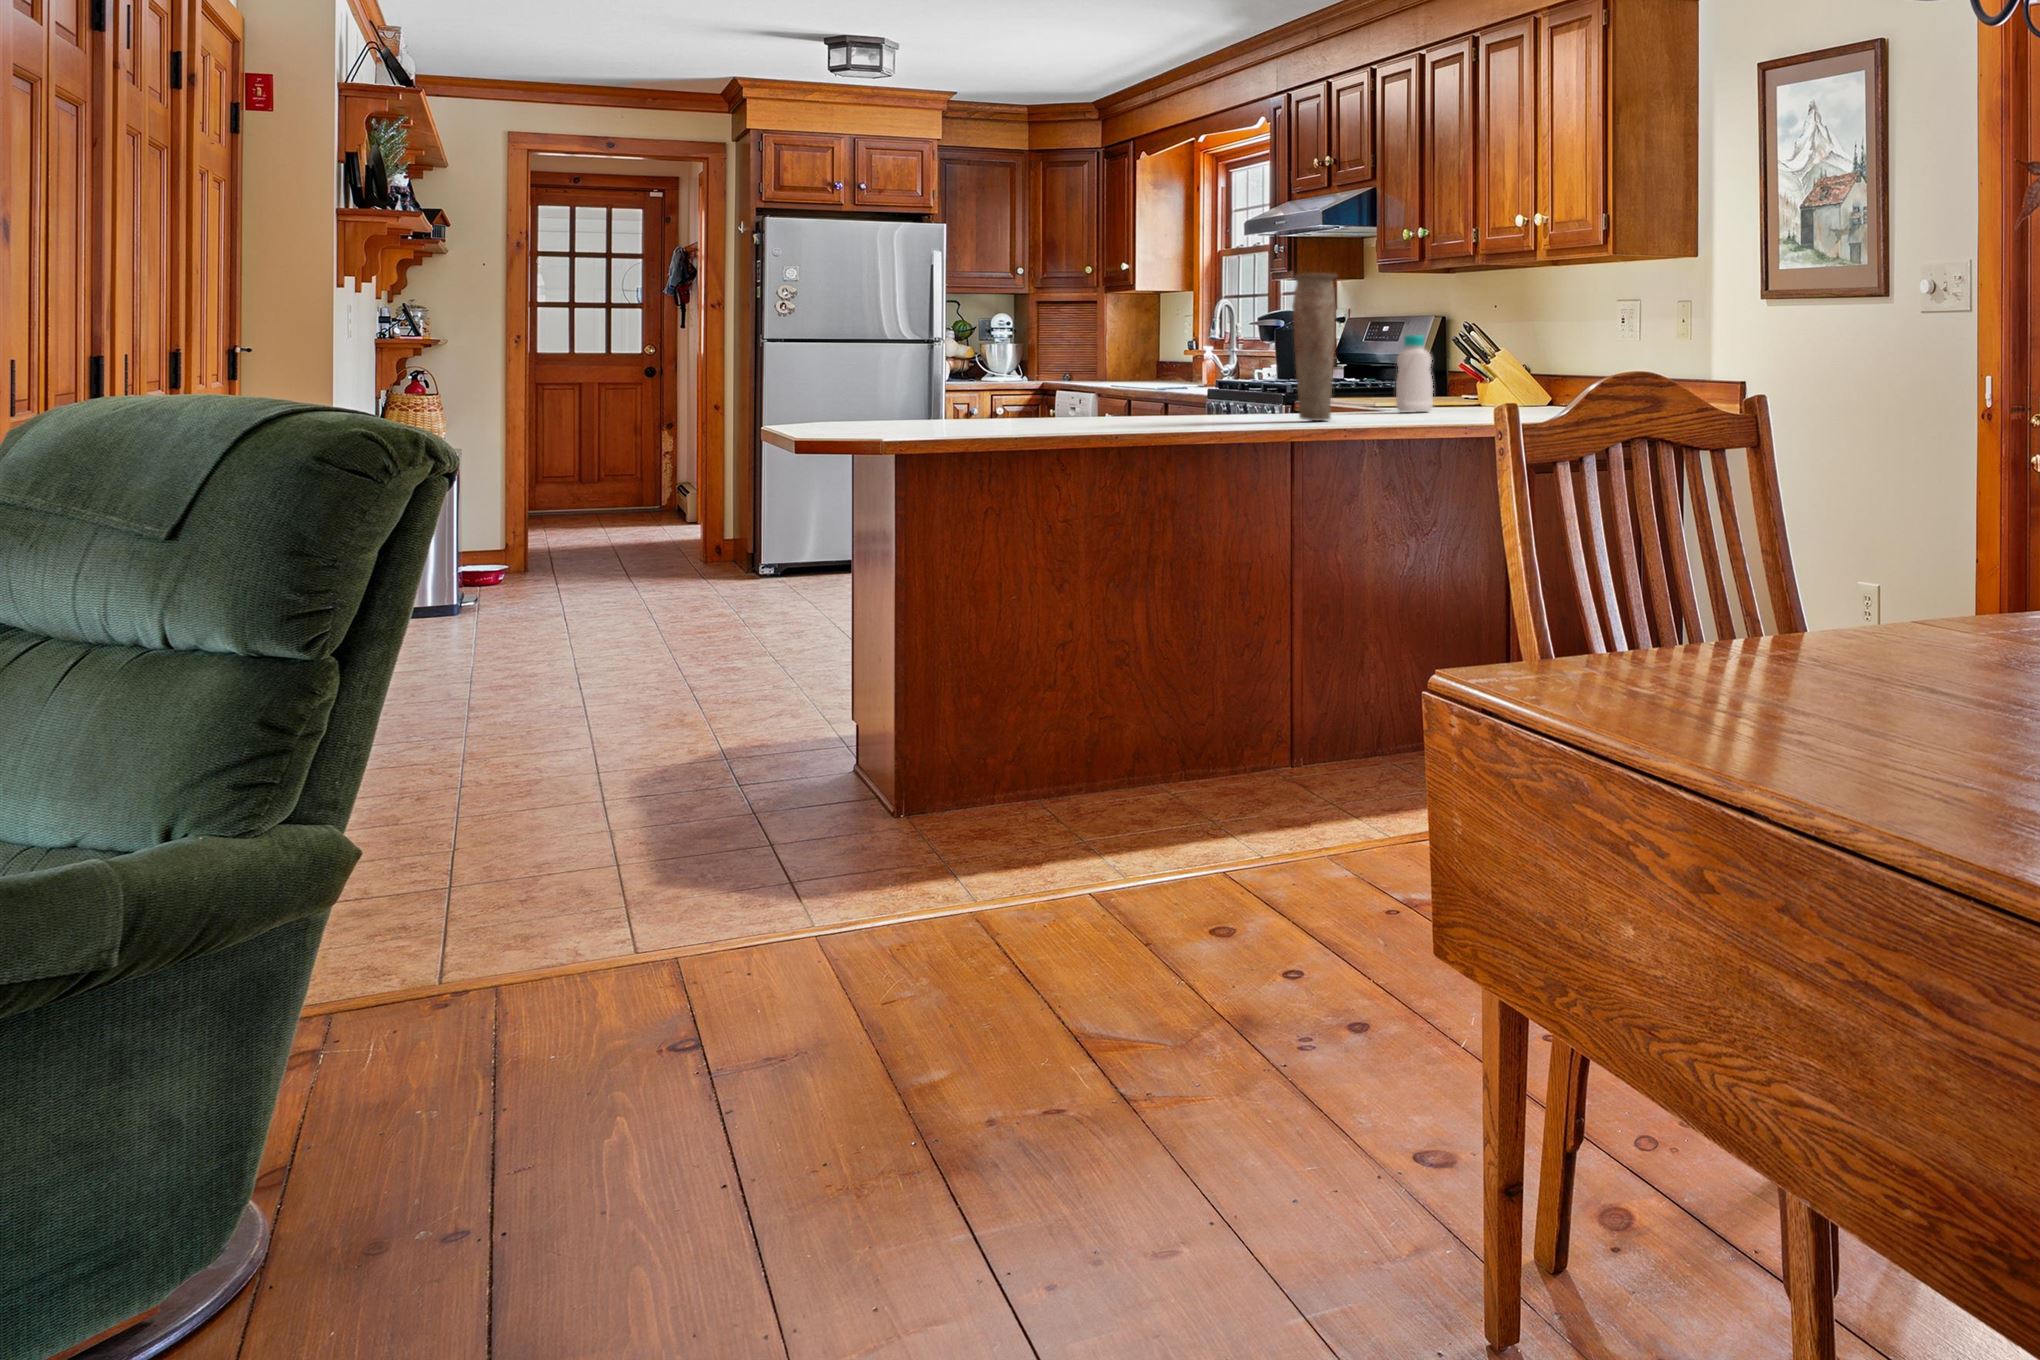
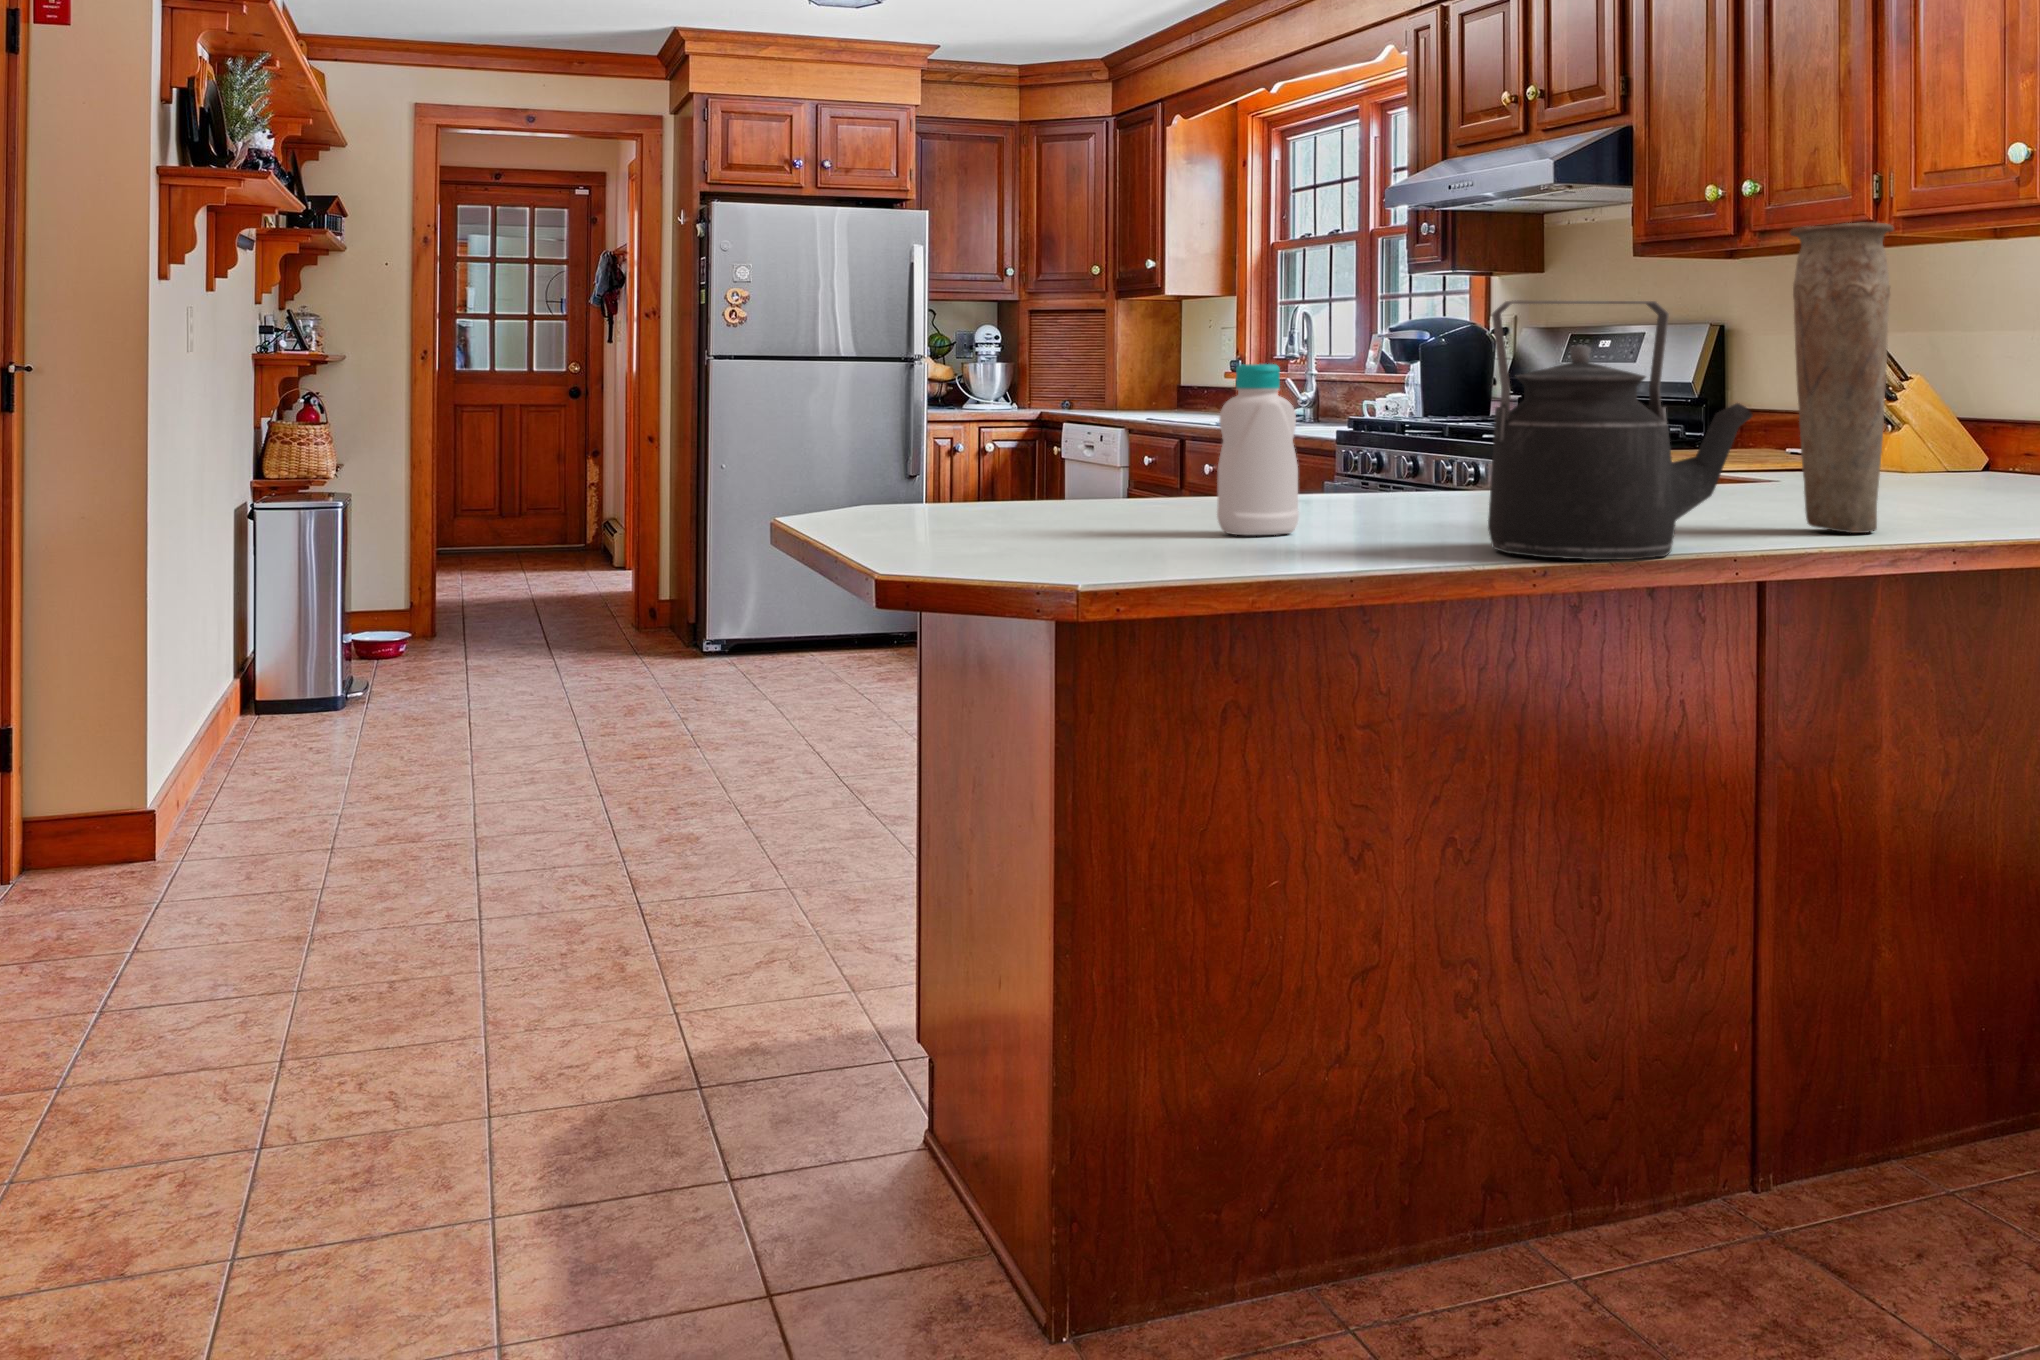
kettle: none [1123,312,1248,430] -> present [1488,300,1752,560]
bottle: present [1396,335,1433,412] -> present [1217,364,1299,535]

